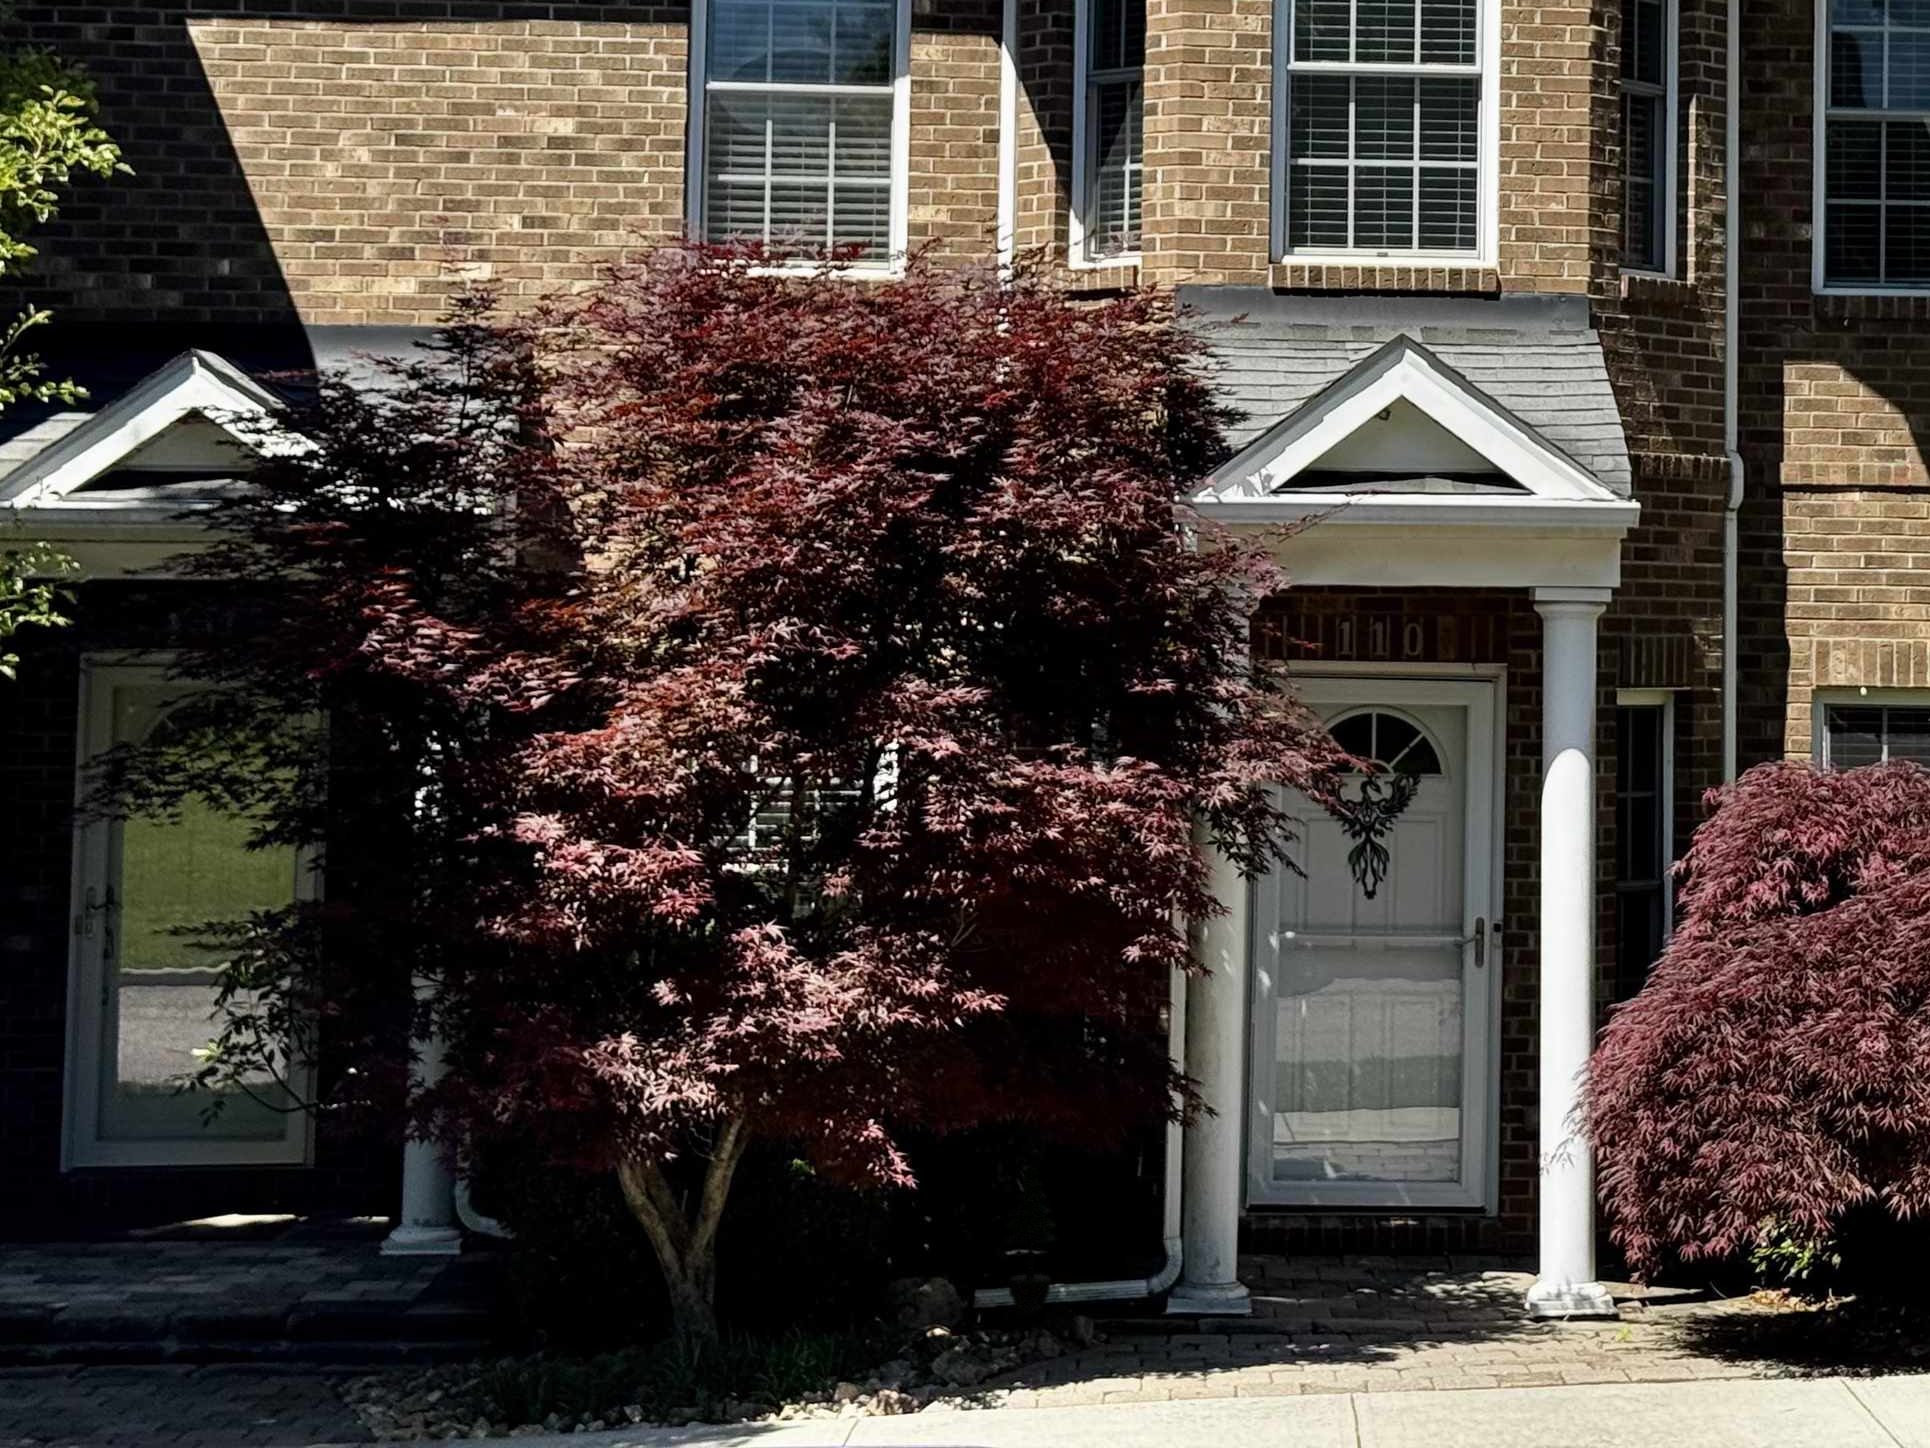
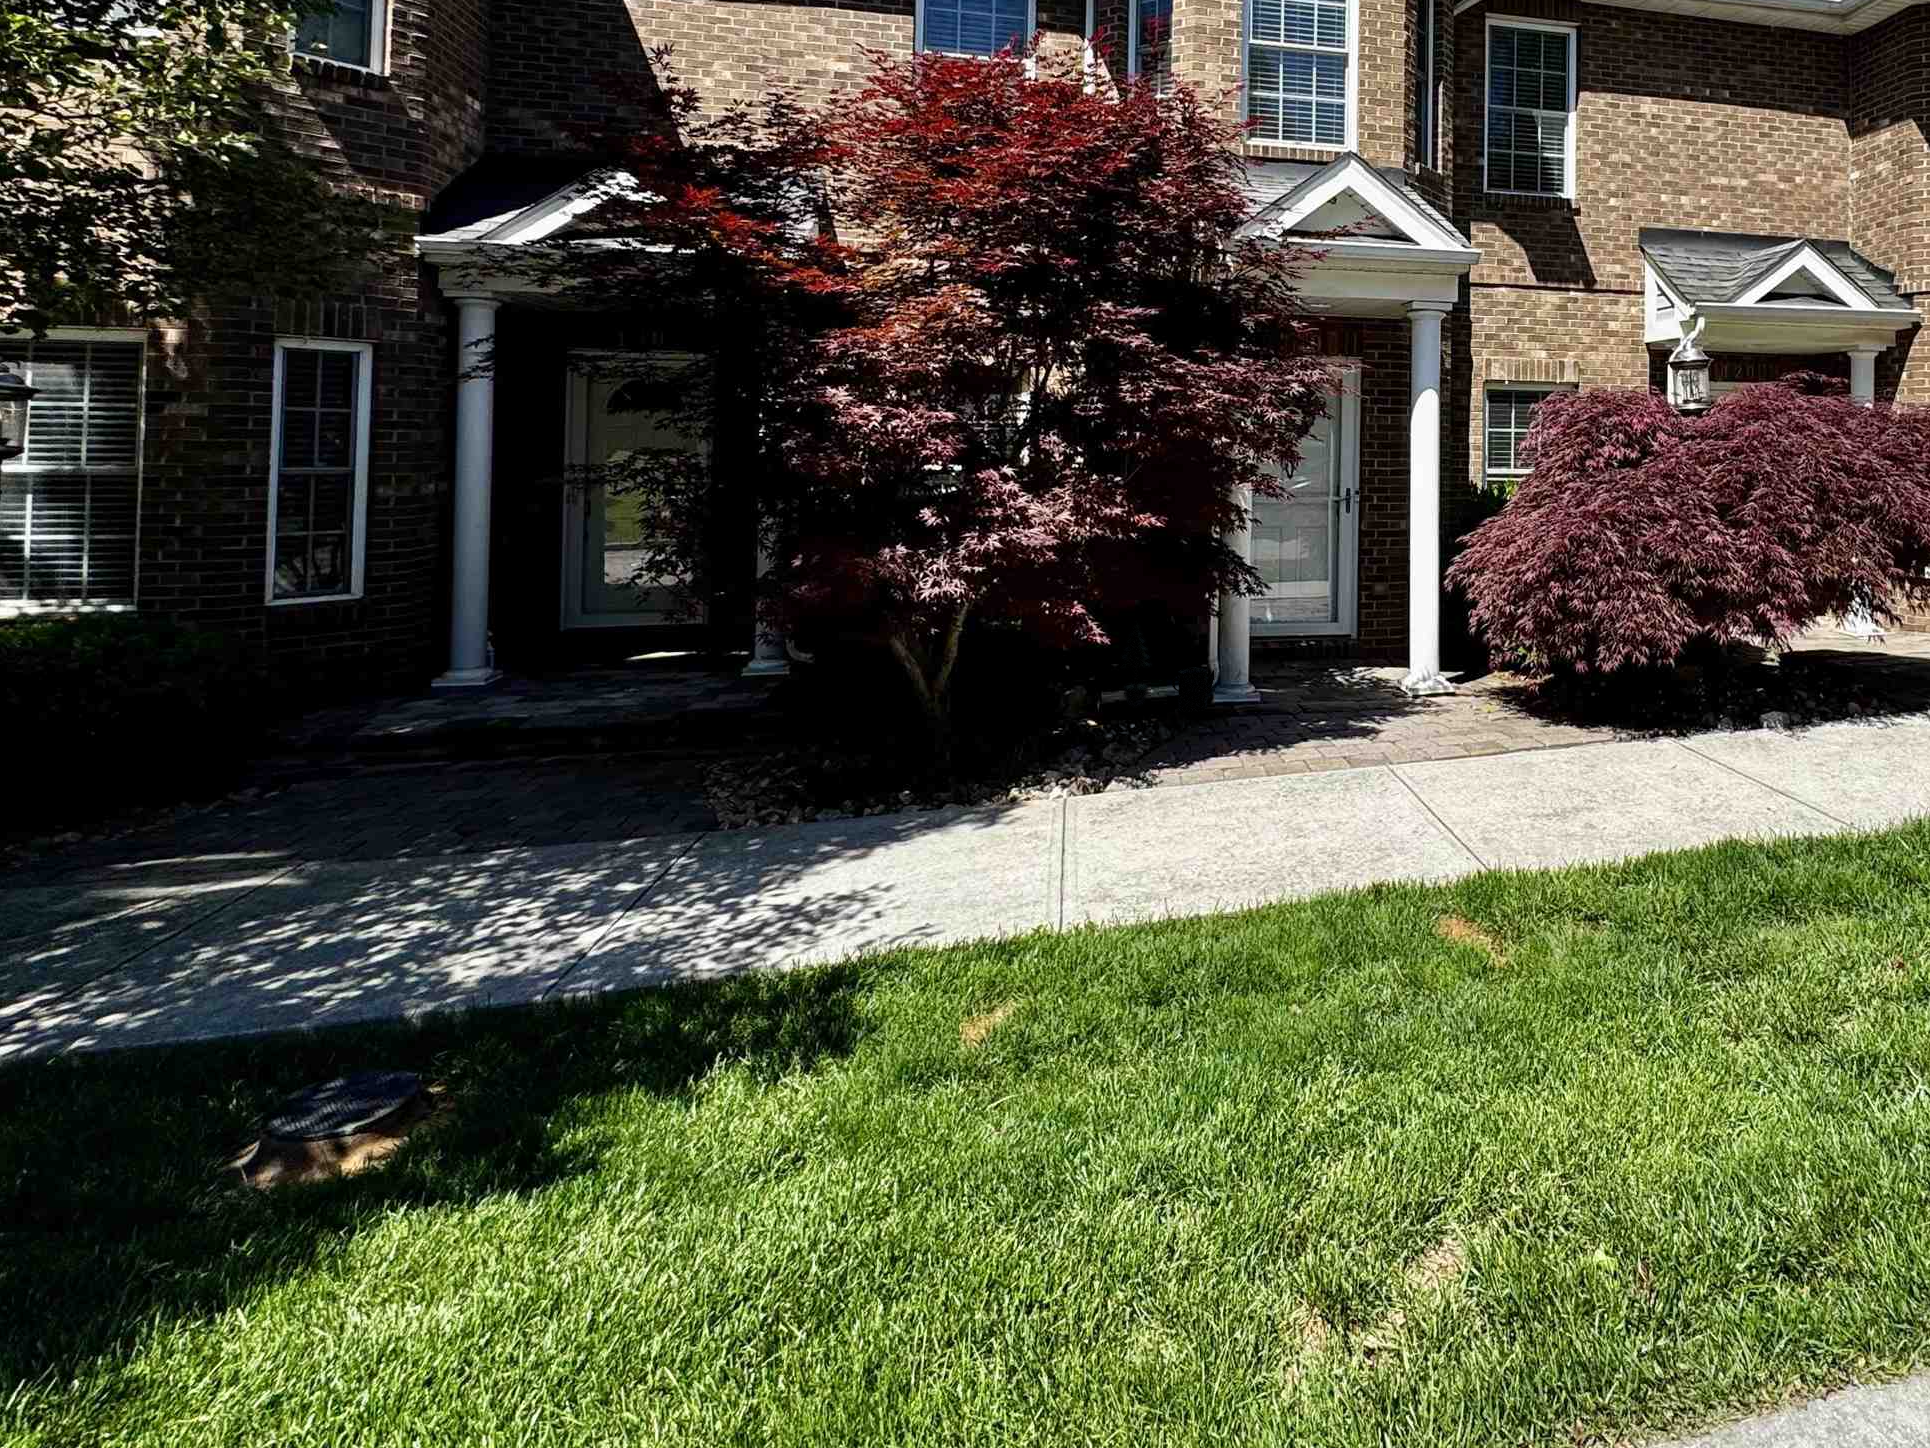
watering can: none [1083,1235,1186,1329] -> present [1172,667,1214,712]

